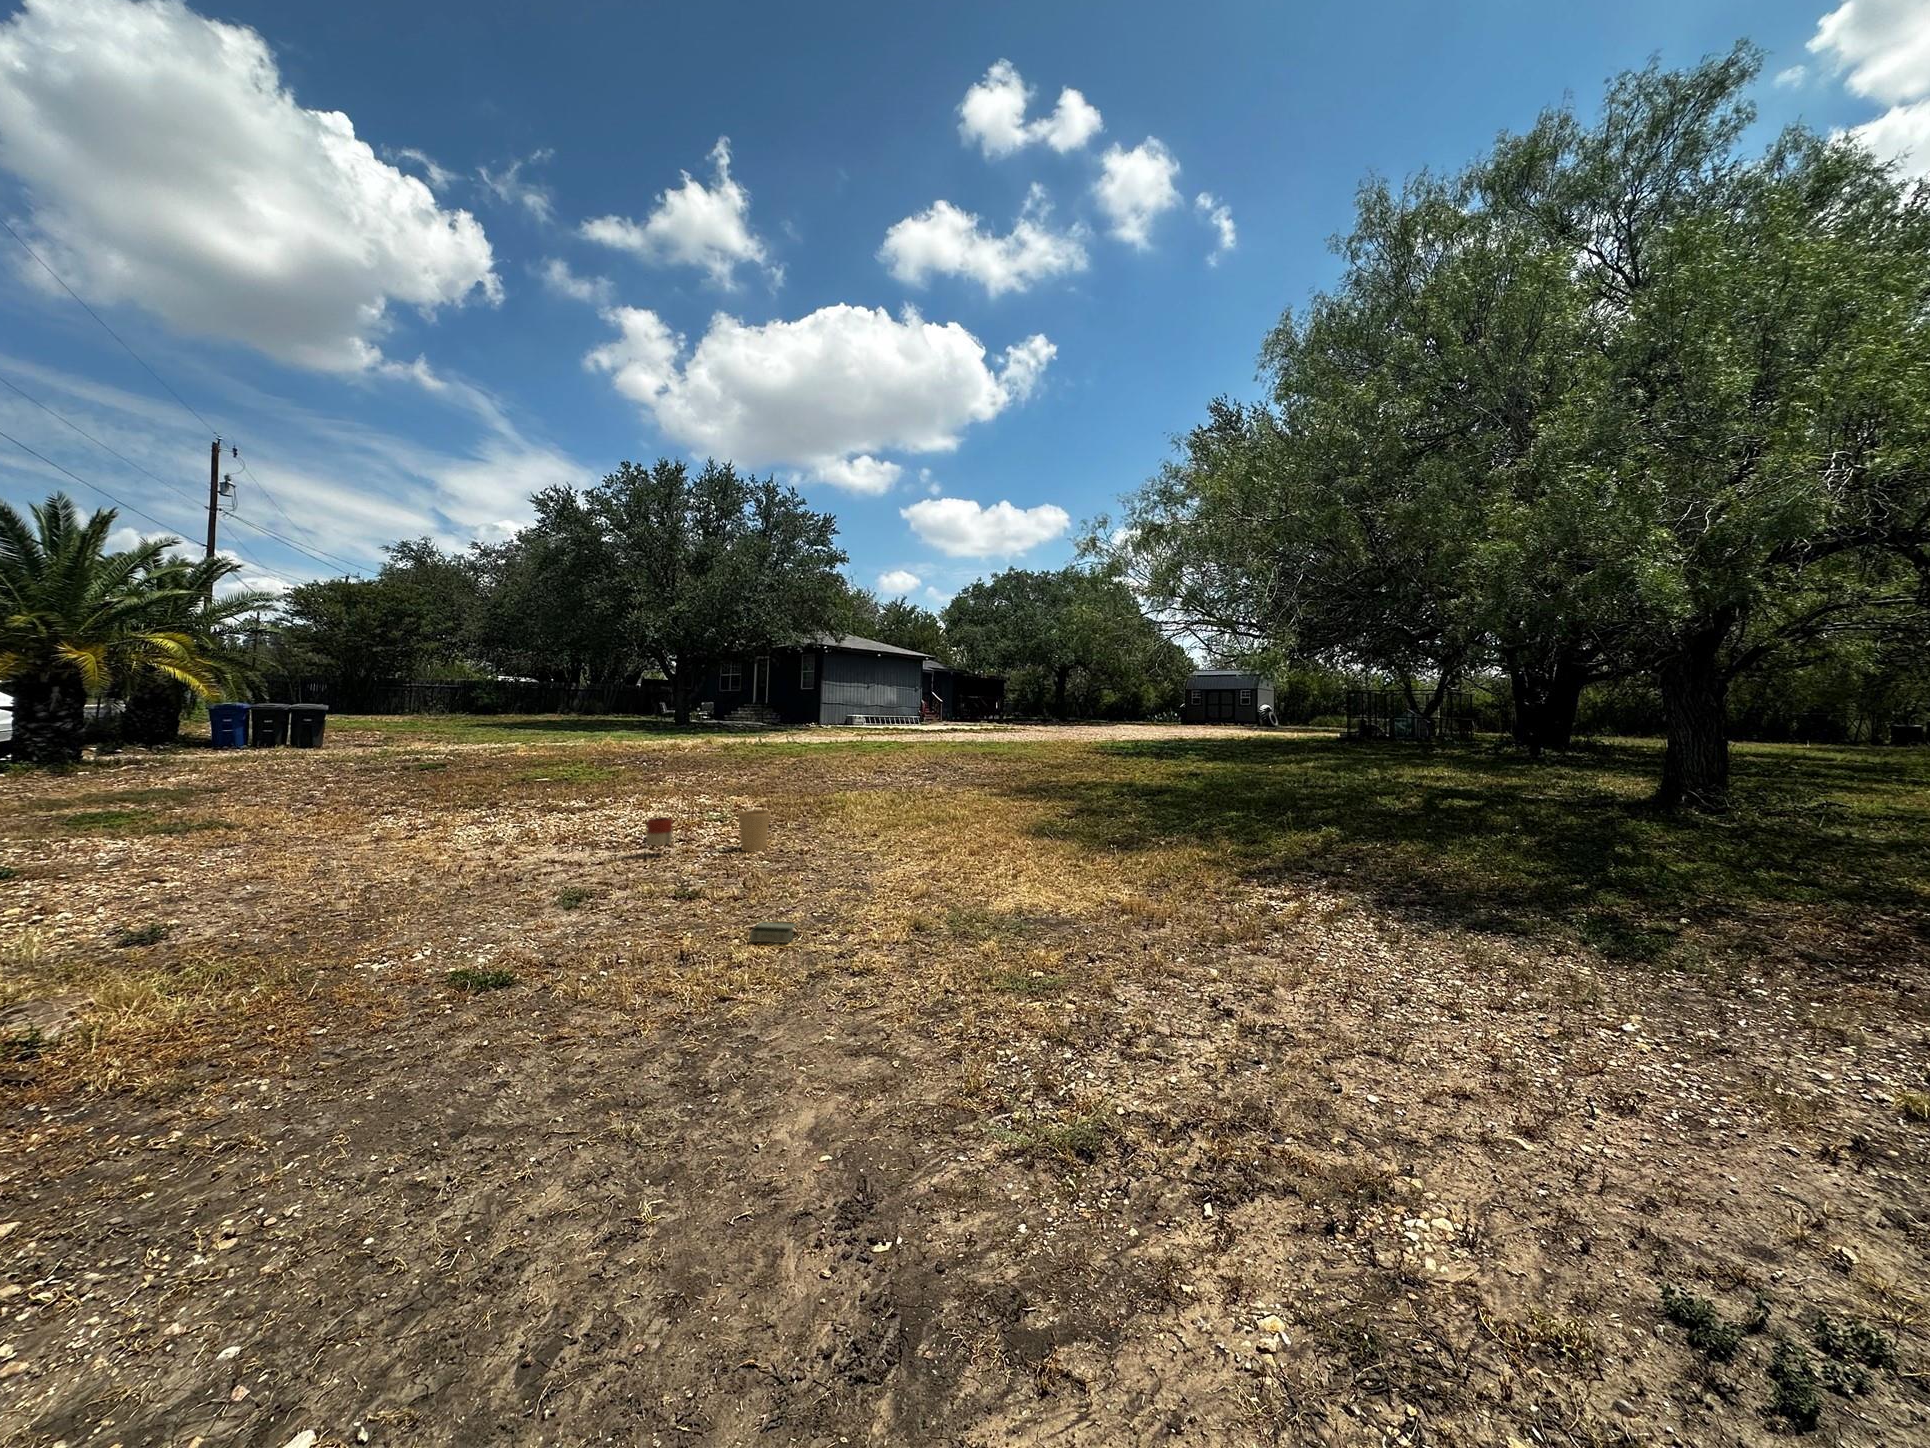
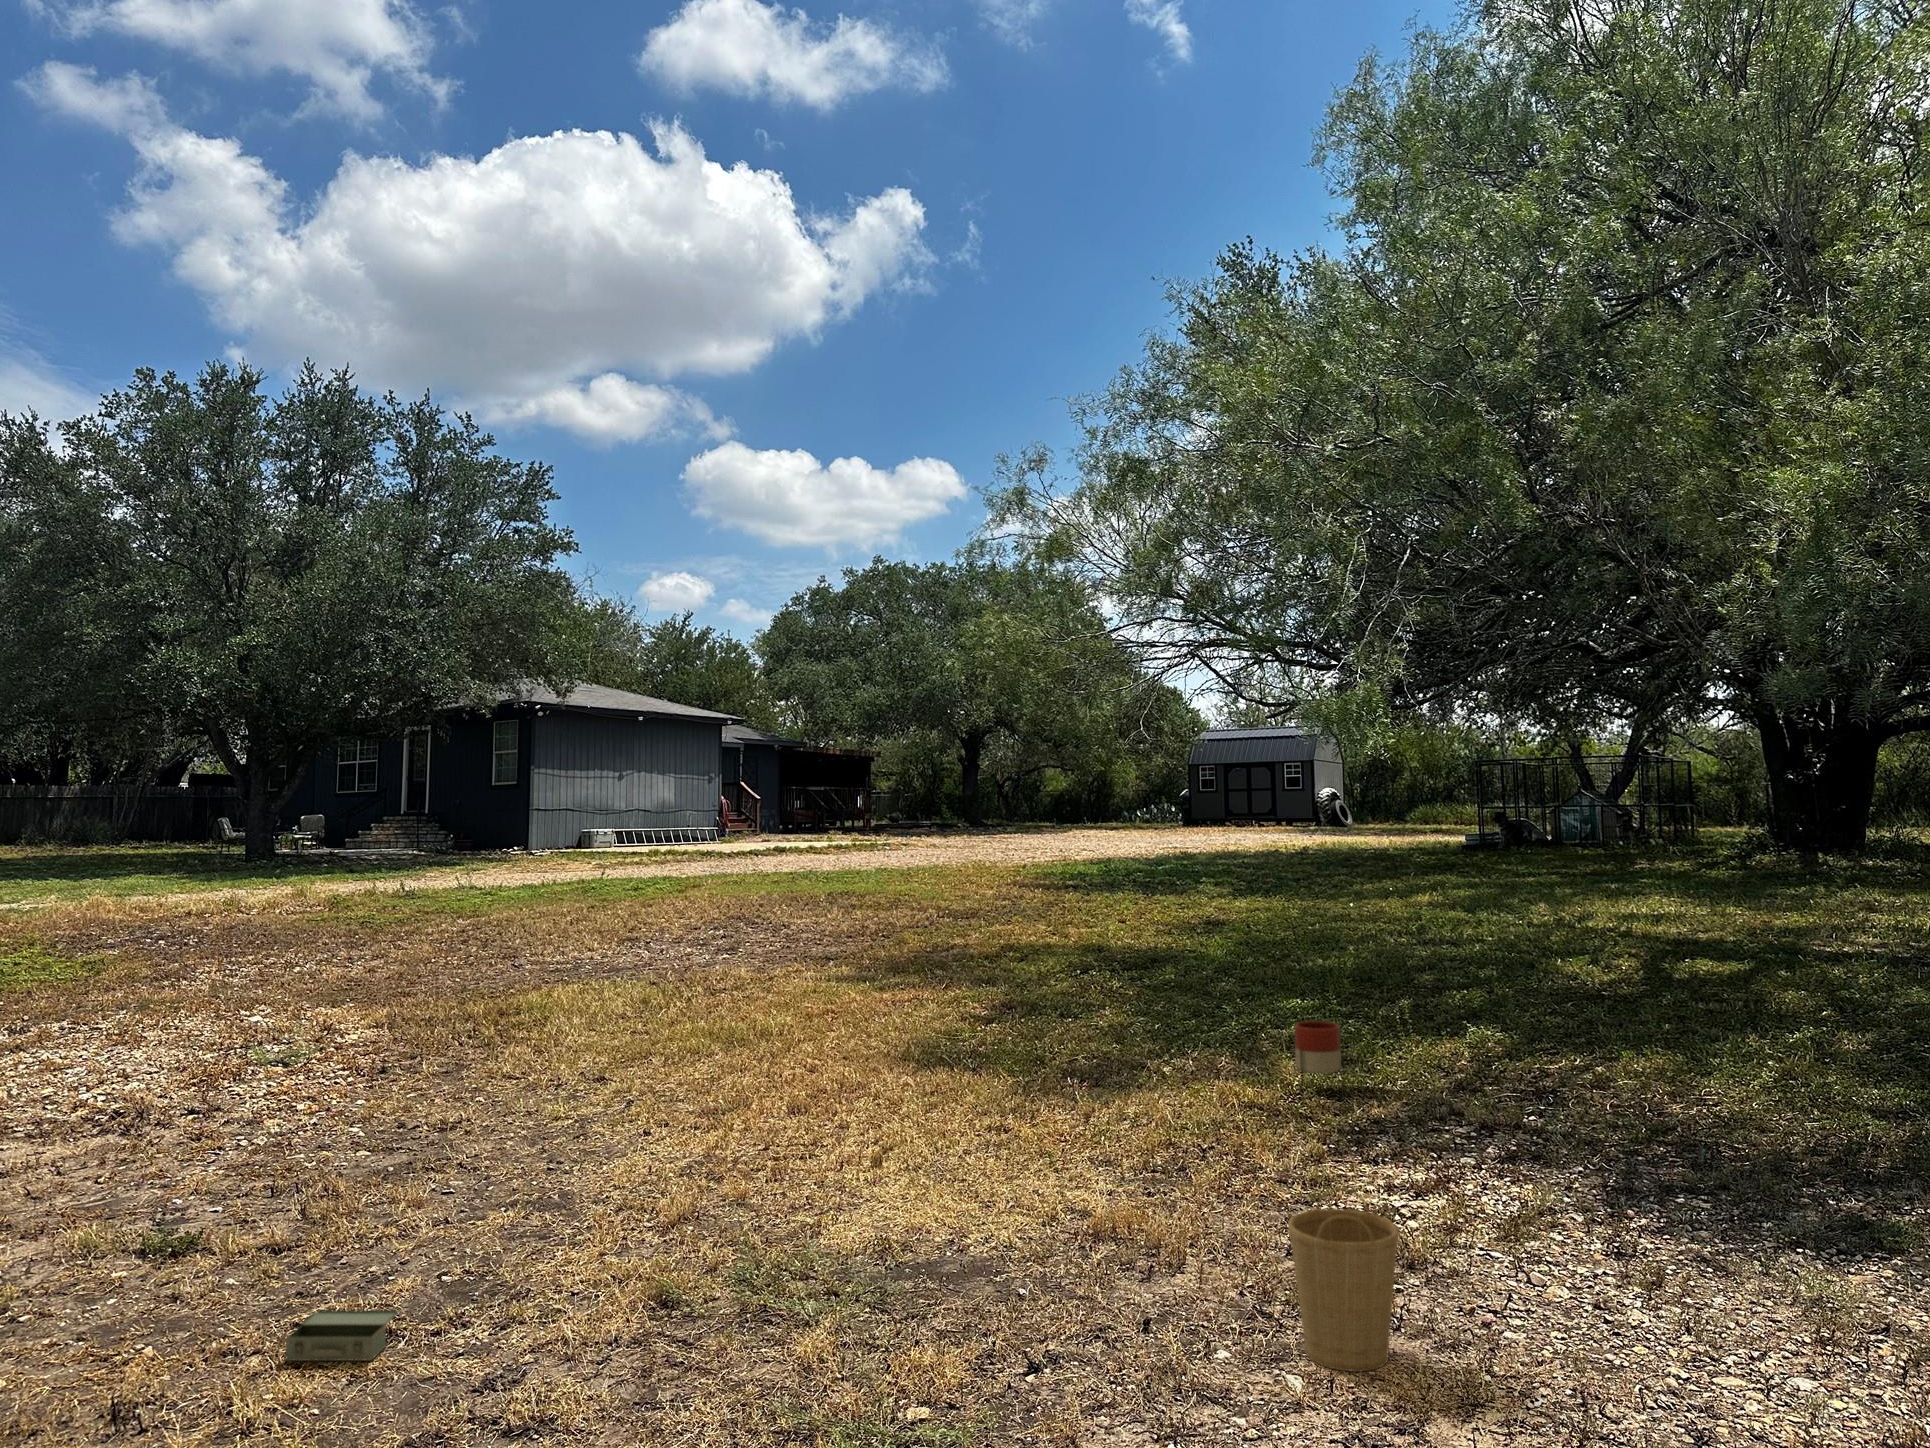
basket: present [738,809,771,852] -> present [1288,1188,1399,1372]
planter: present [646,817,673,845] -> present [1295,1021,1345,1095]

